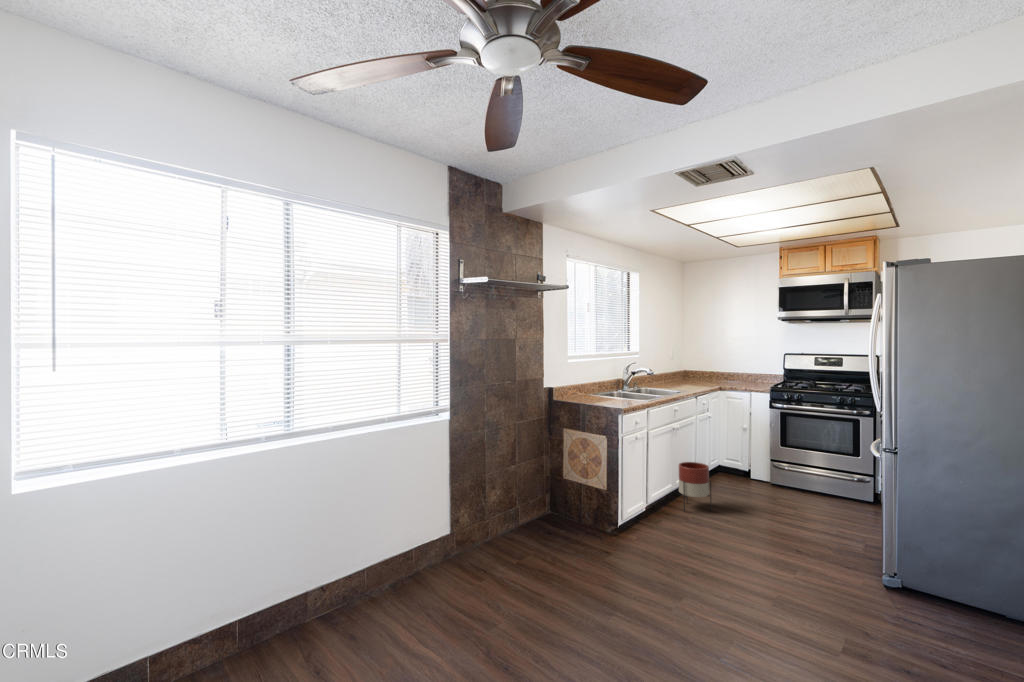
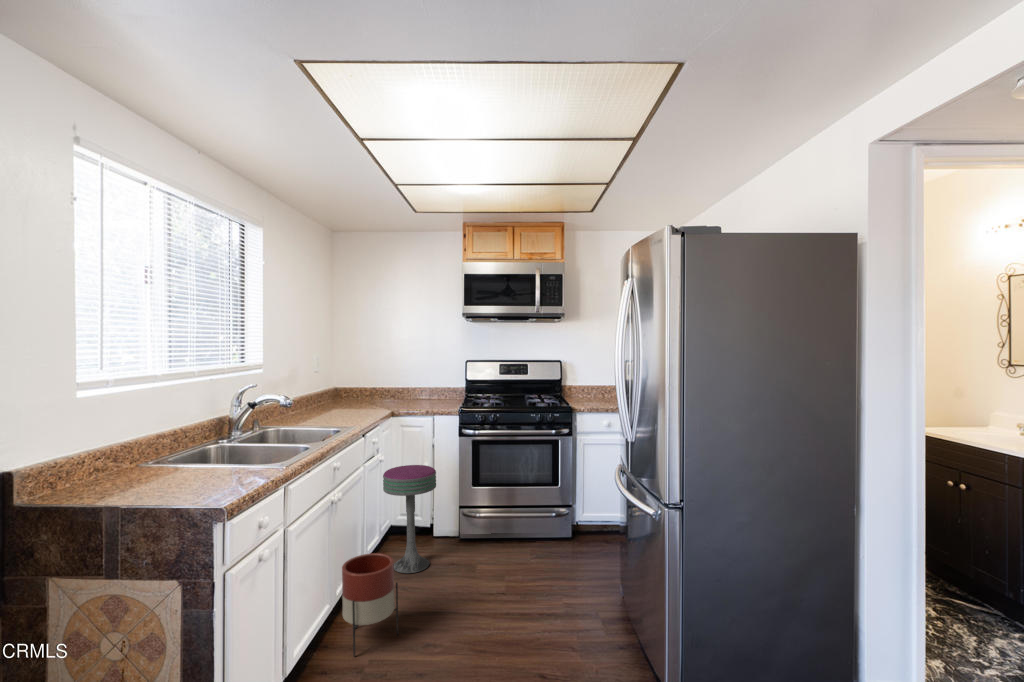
bar stool: none [710,422,748,491] -> present [383,465,436,573]

